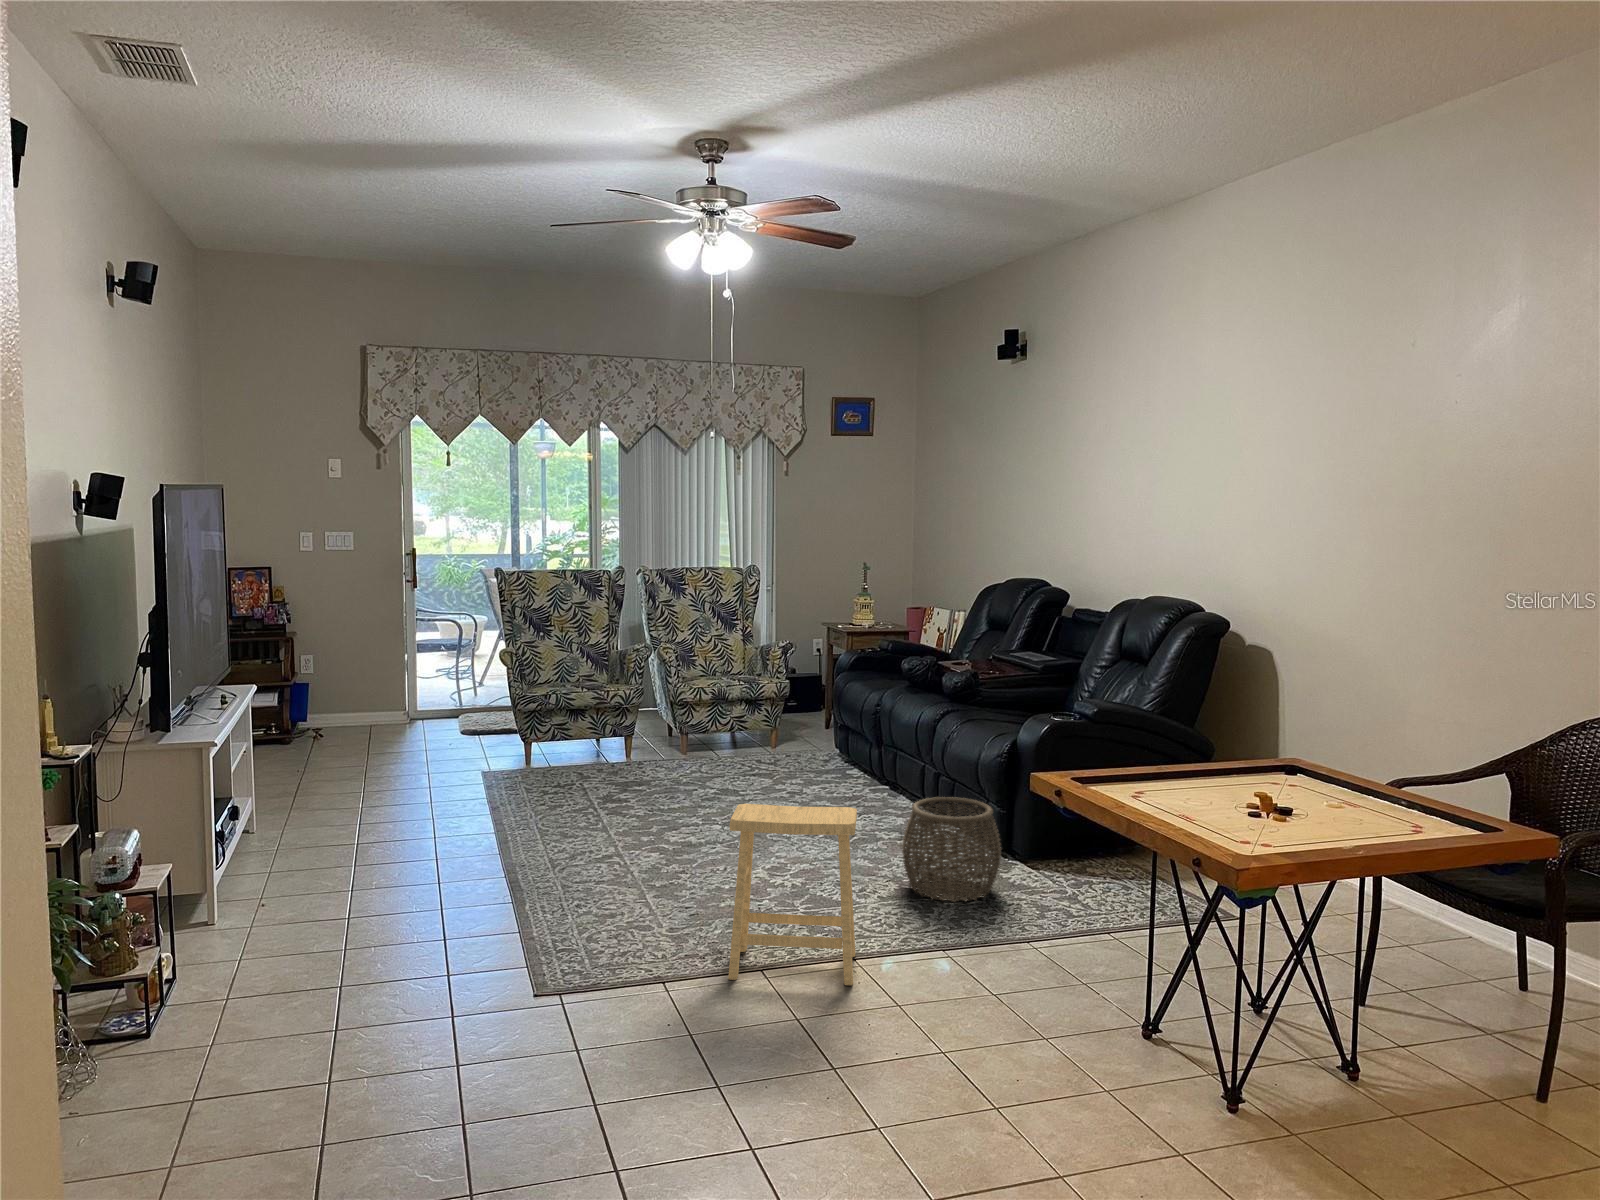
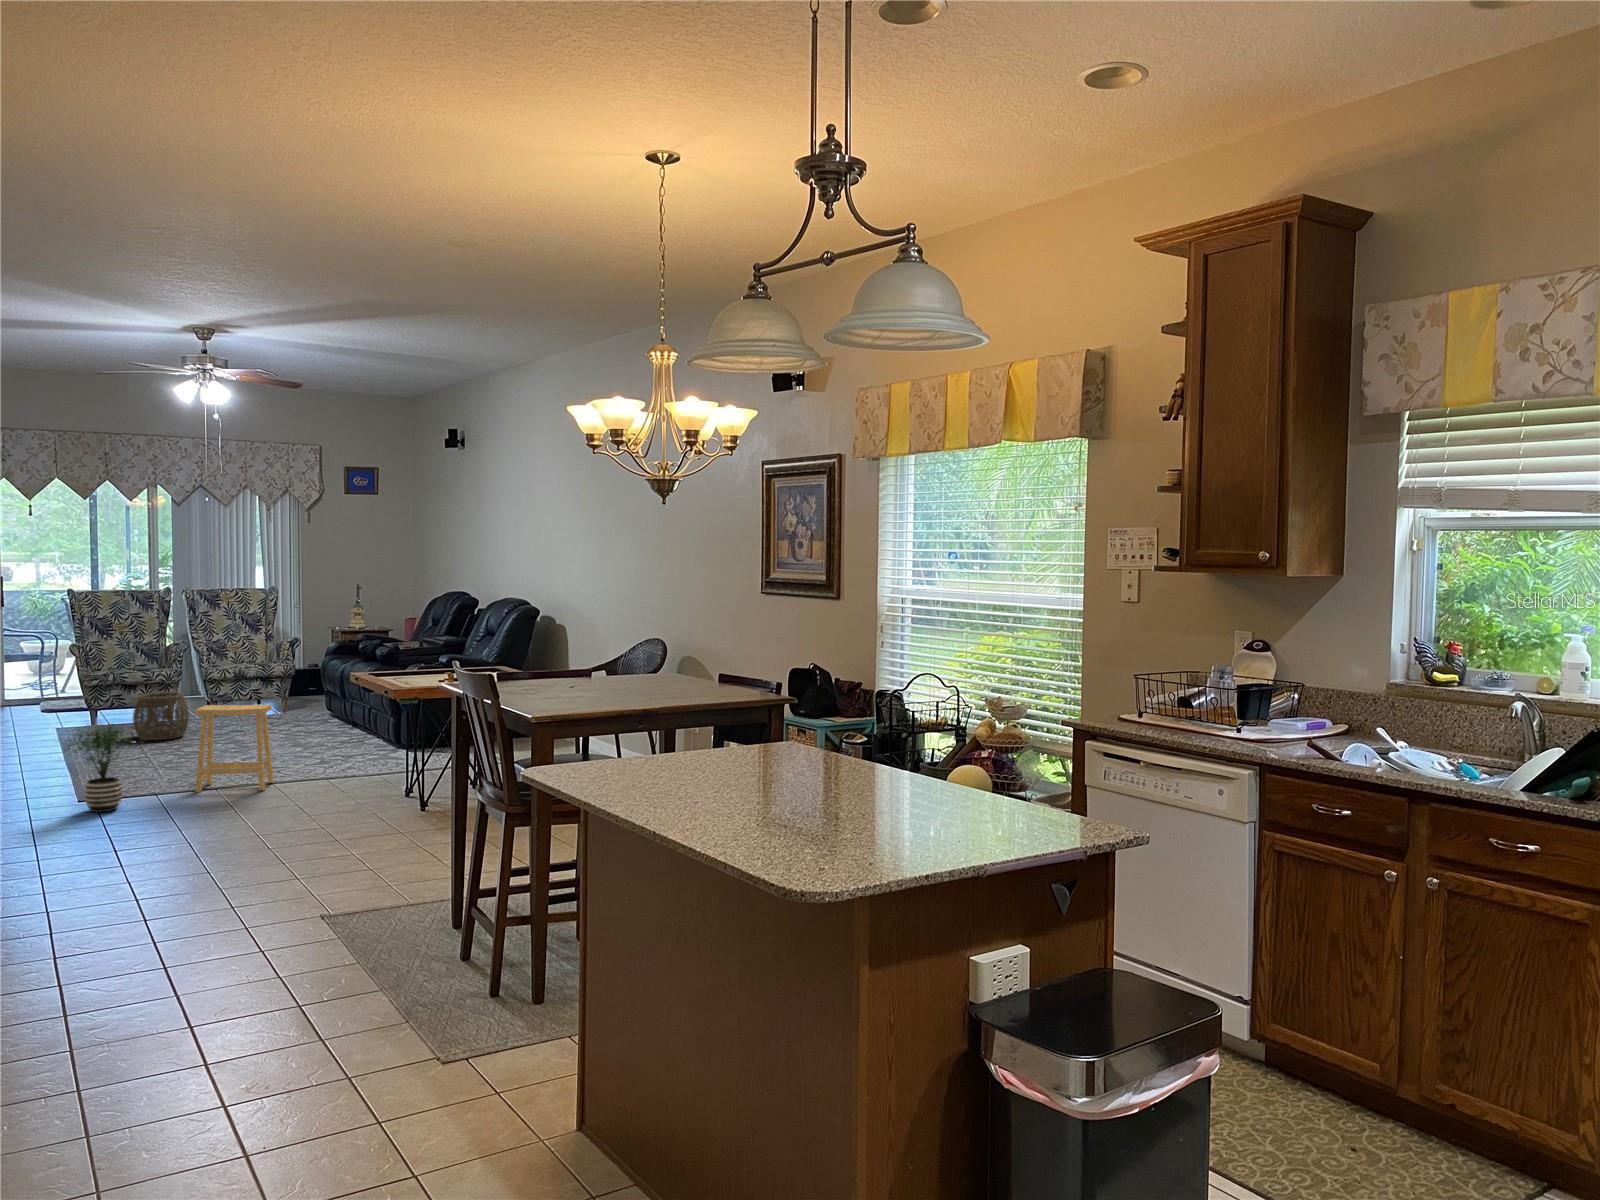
woven basket: present [902,797,1001,902] -> present [133,692,189,740]
potted plant: none [508,858,641,1049] -> present [64,724,131,812]

